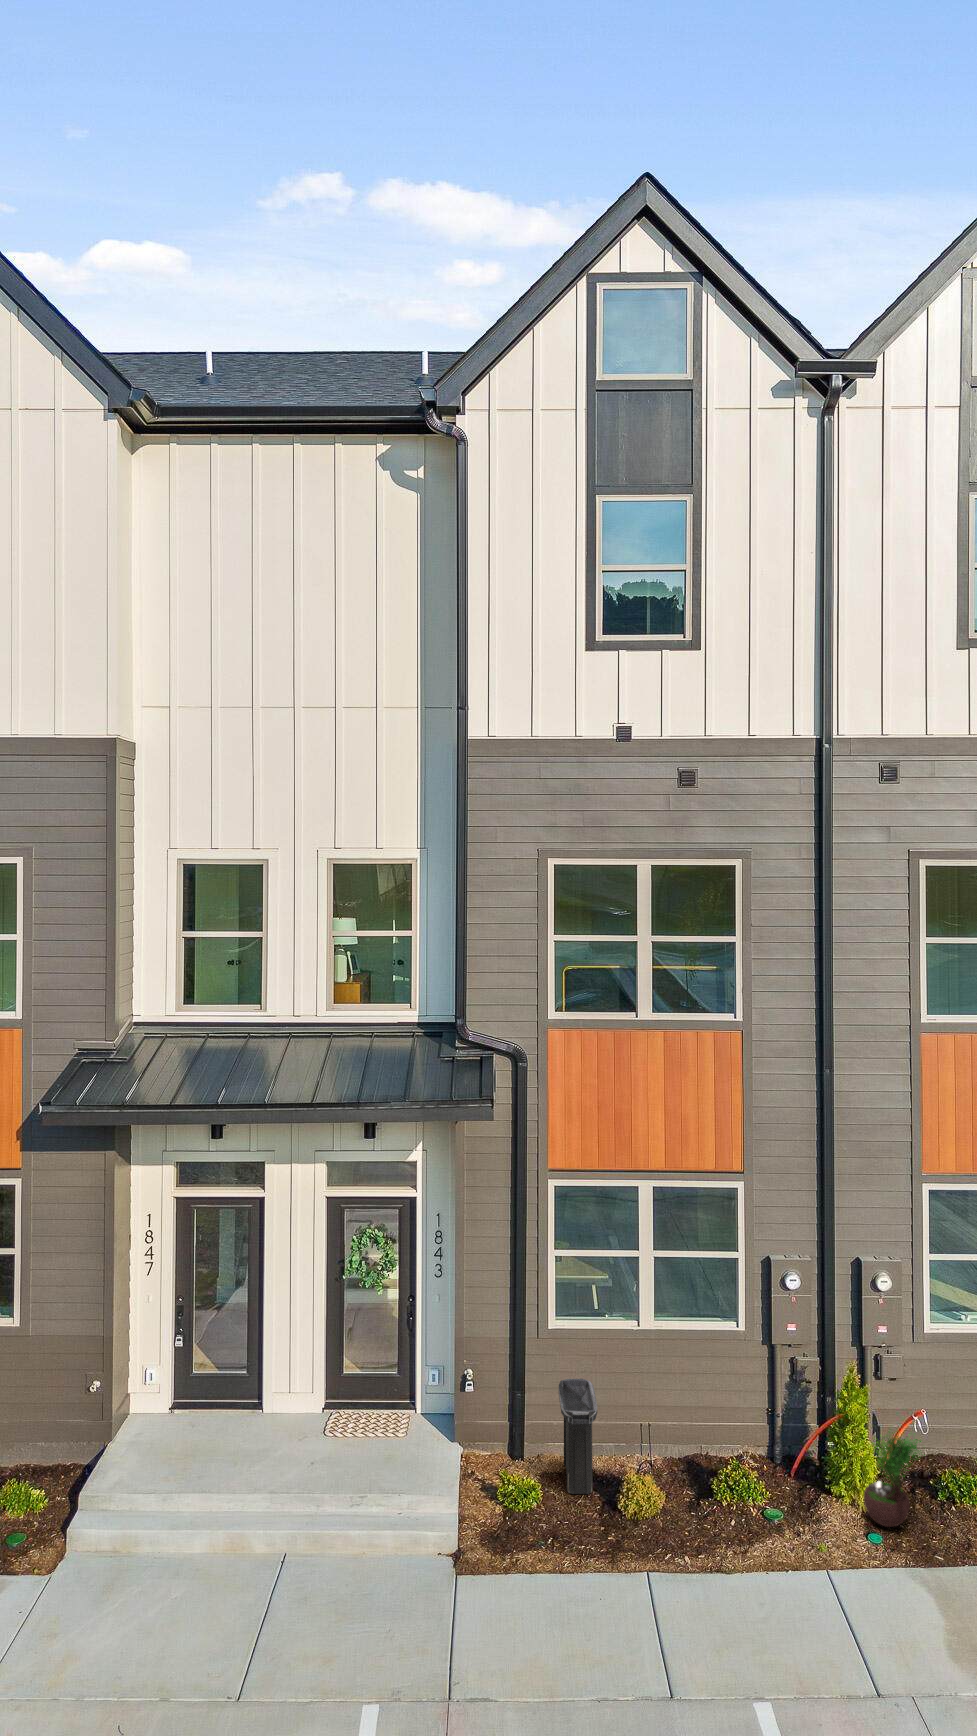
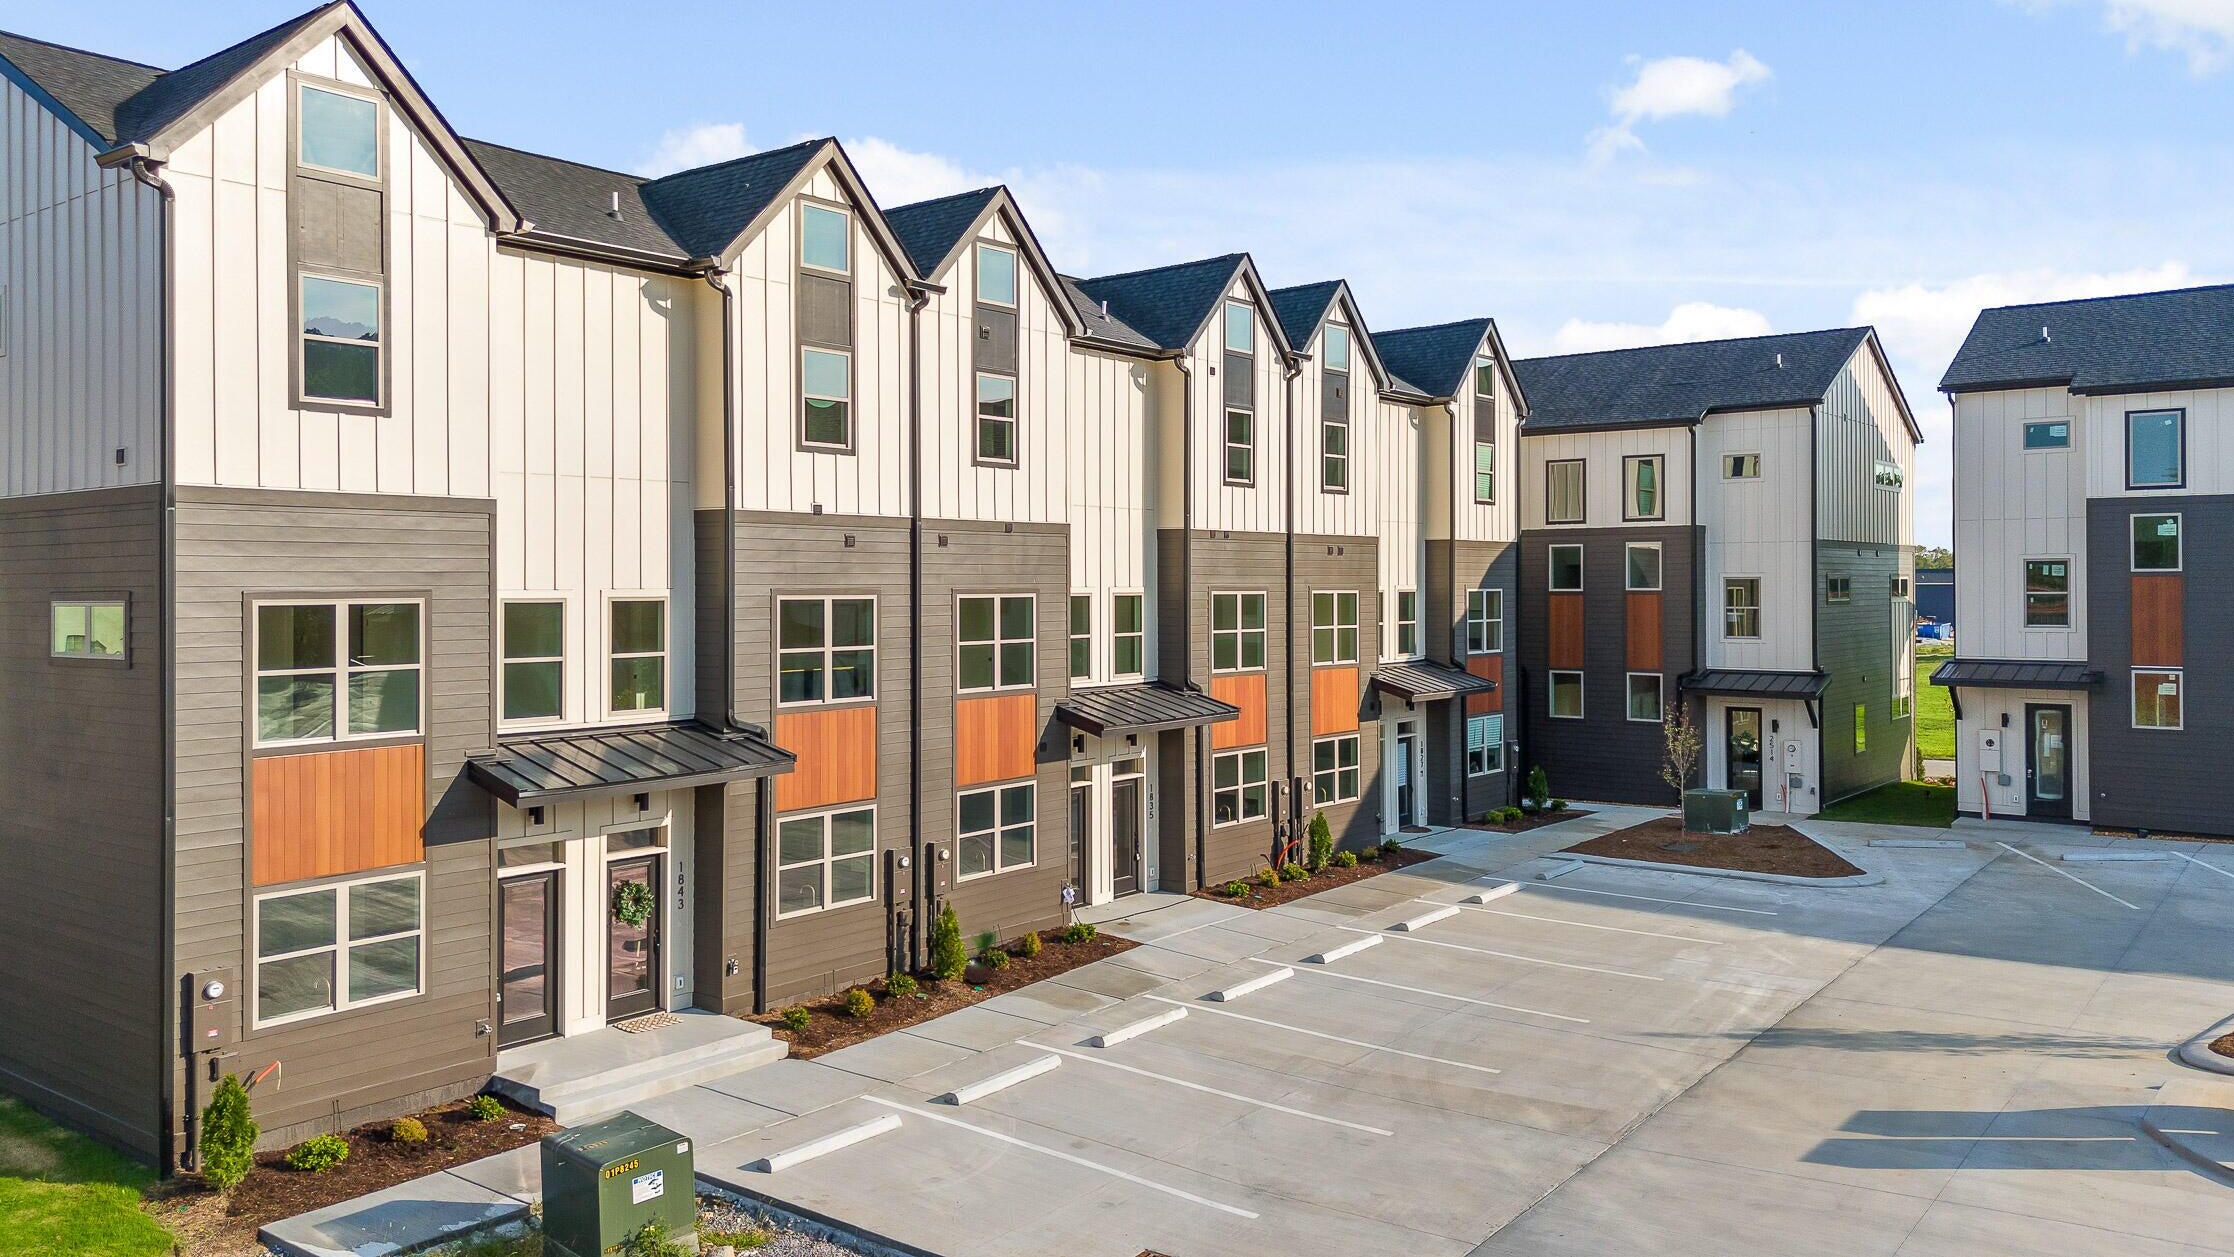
trash can: present [559,1379,597,1494] -> none [790,949,834,1012]

